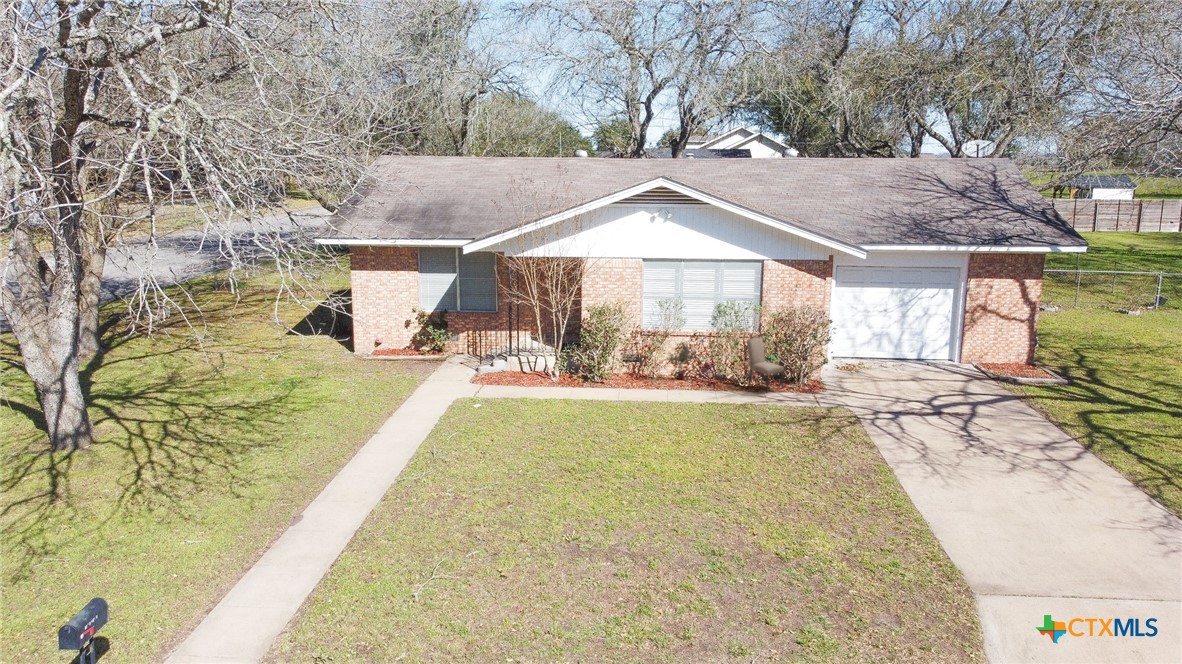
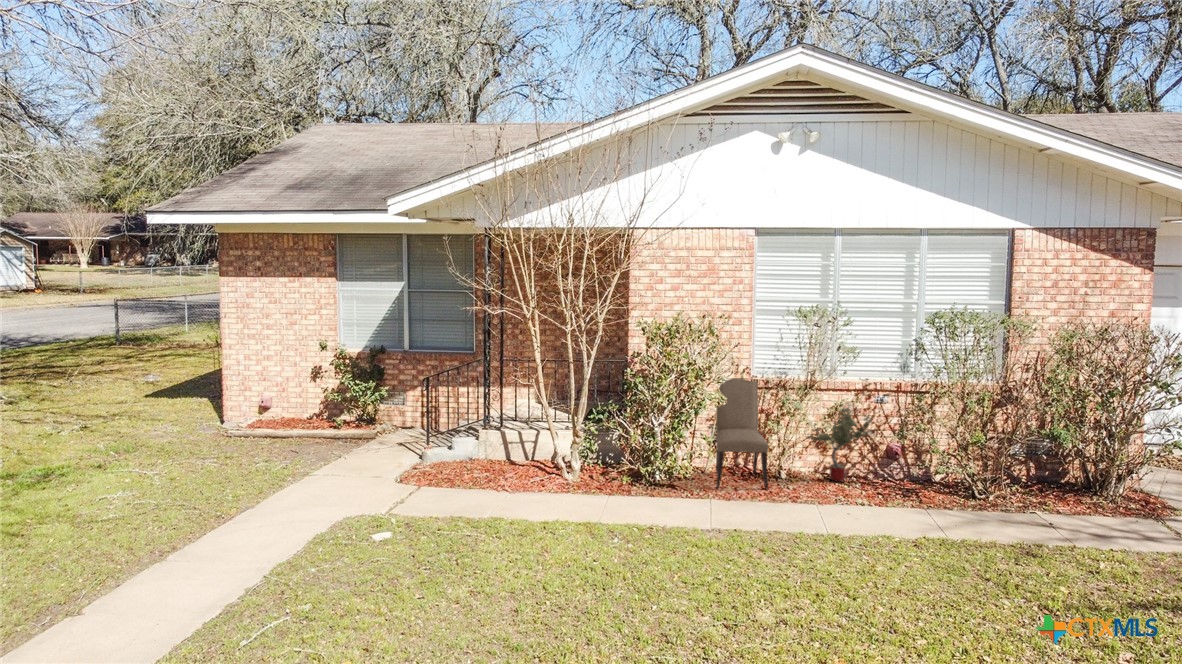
chair: present [747,337,784,392] -> present [716,378,768,489]

